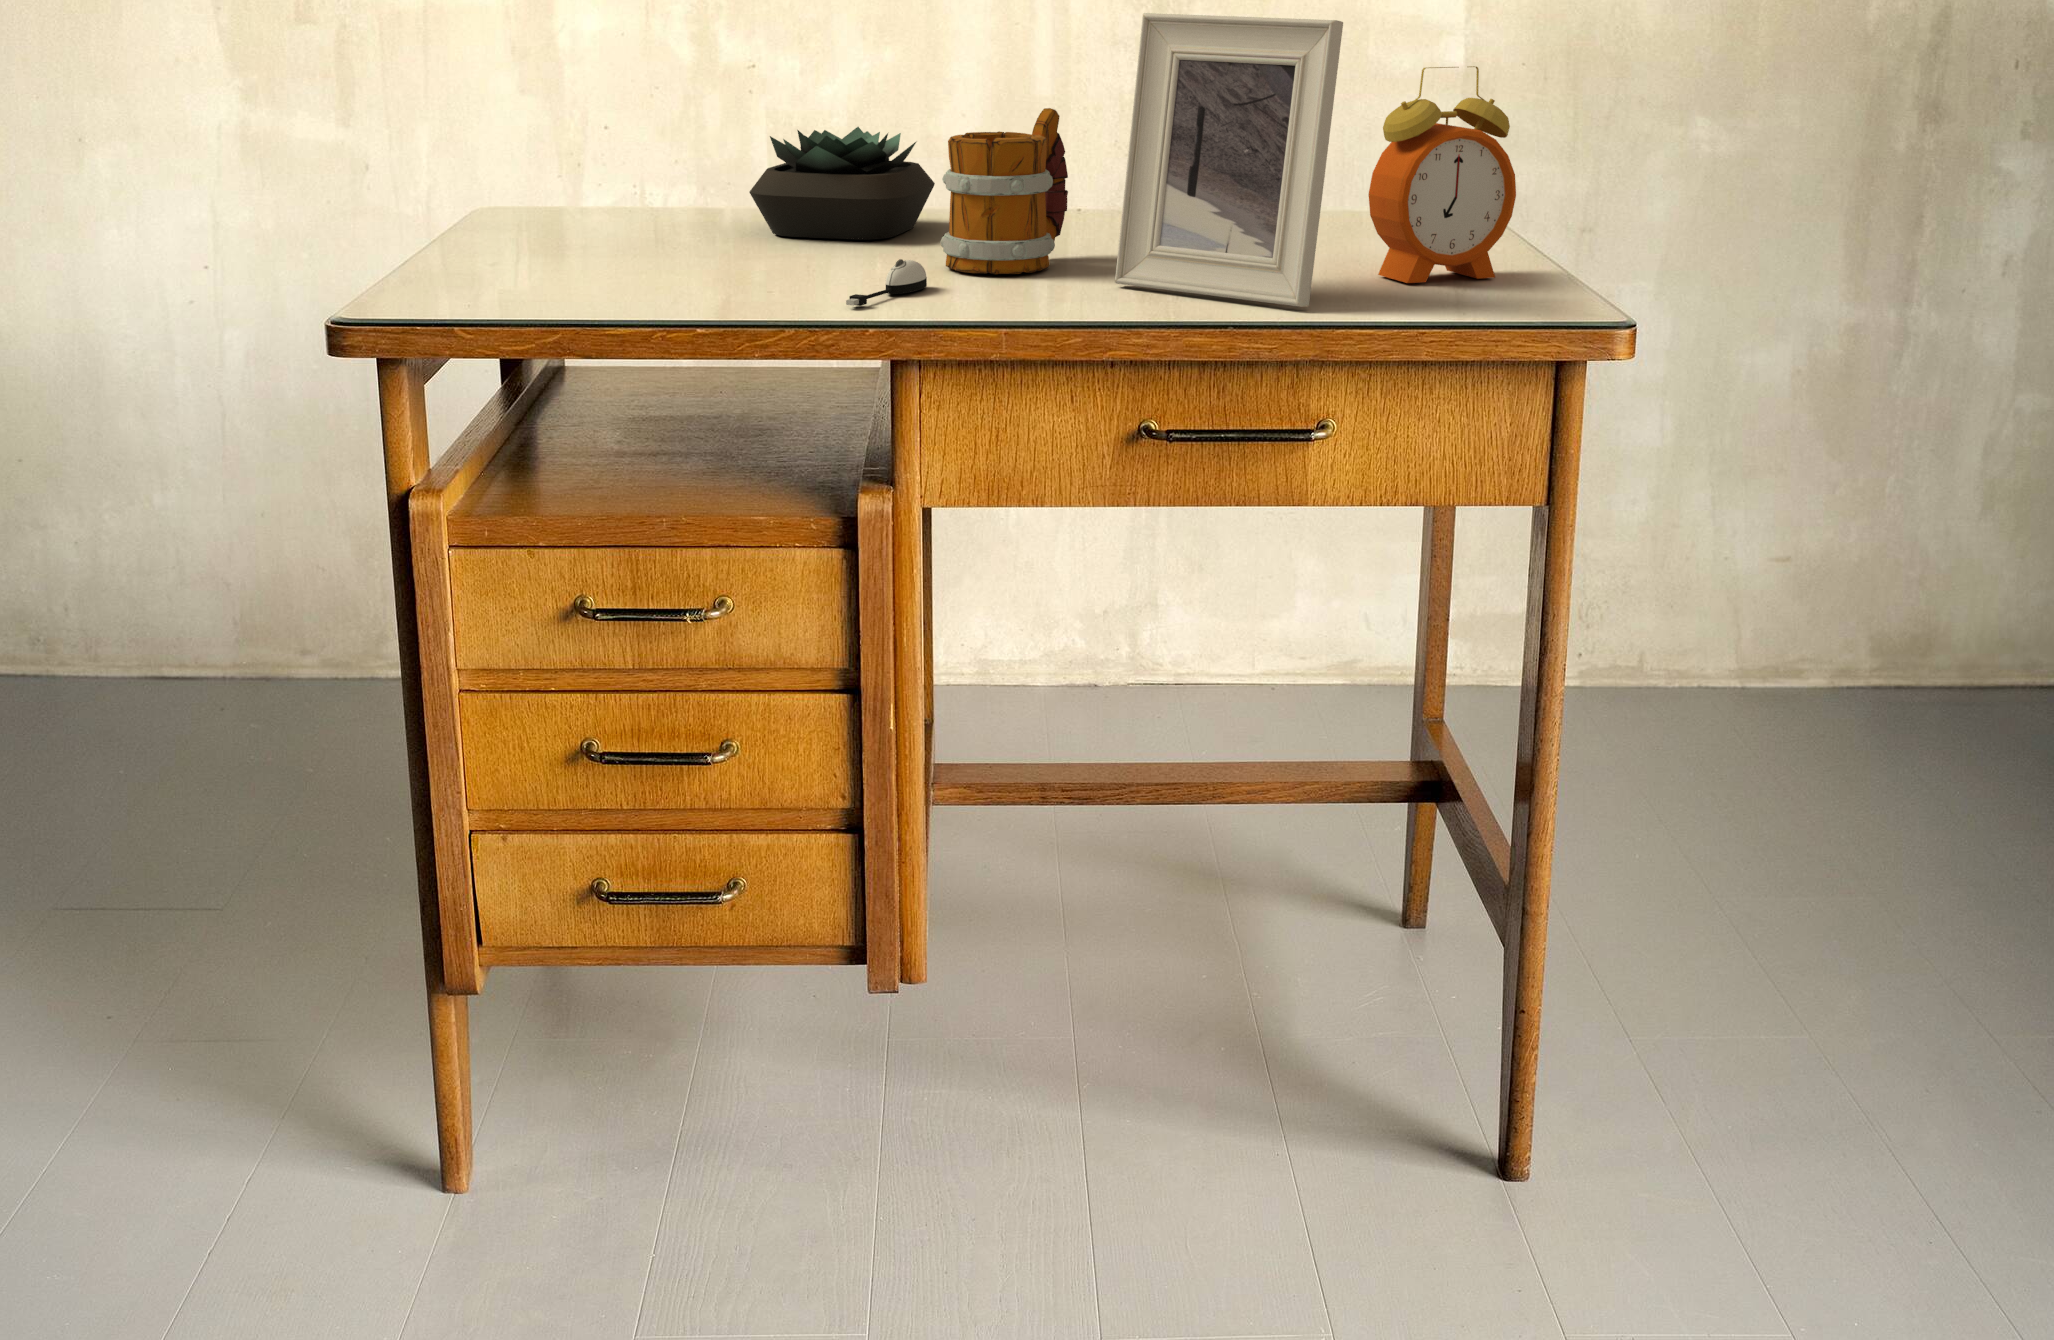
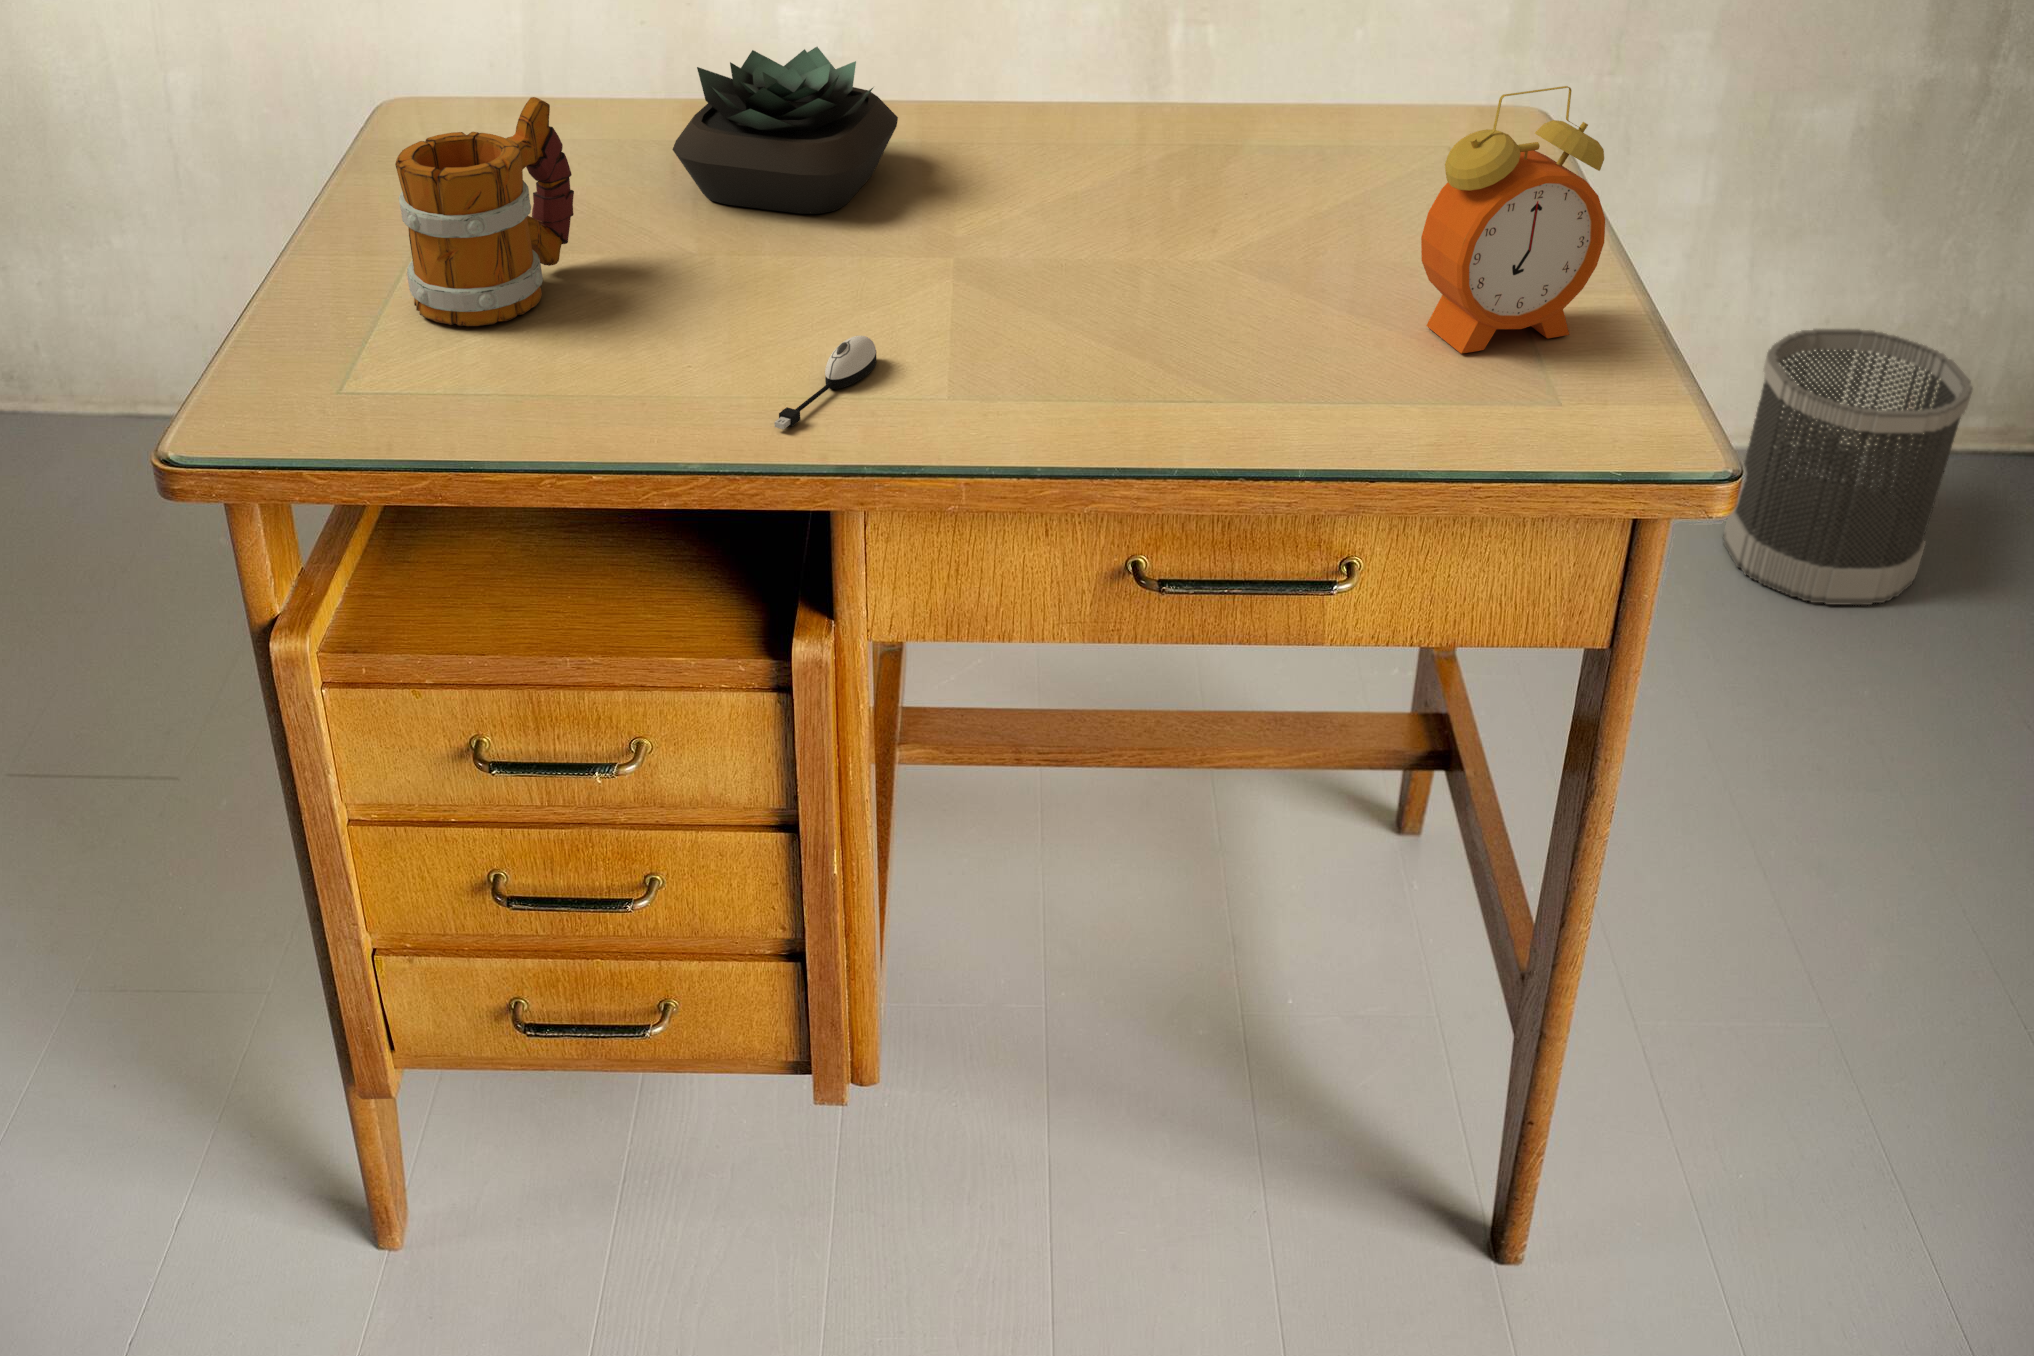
picture frame: present [1115,13,1343,307] -> none [1105,33,1403,436]
mug: present [940,108,1068,274] -> present [395,97,574,326]
wastebasket: none [1676,511,1879,746] -> present [1723,329,1973,605]

